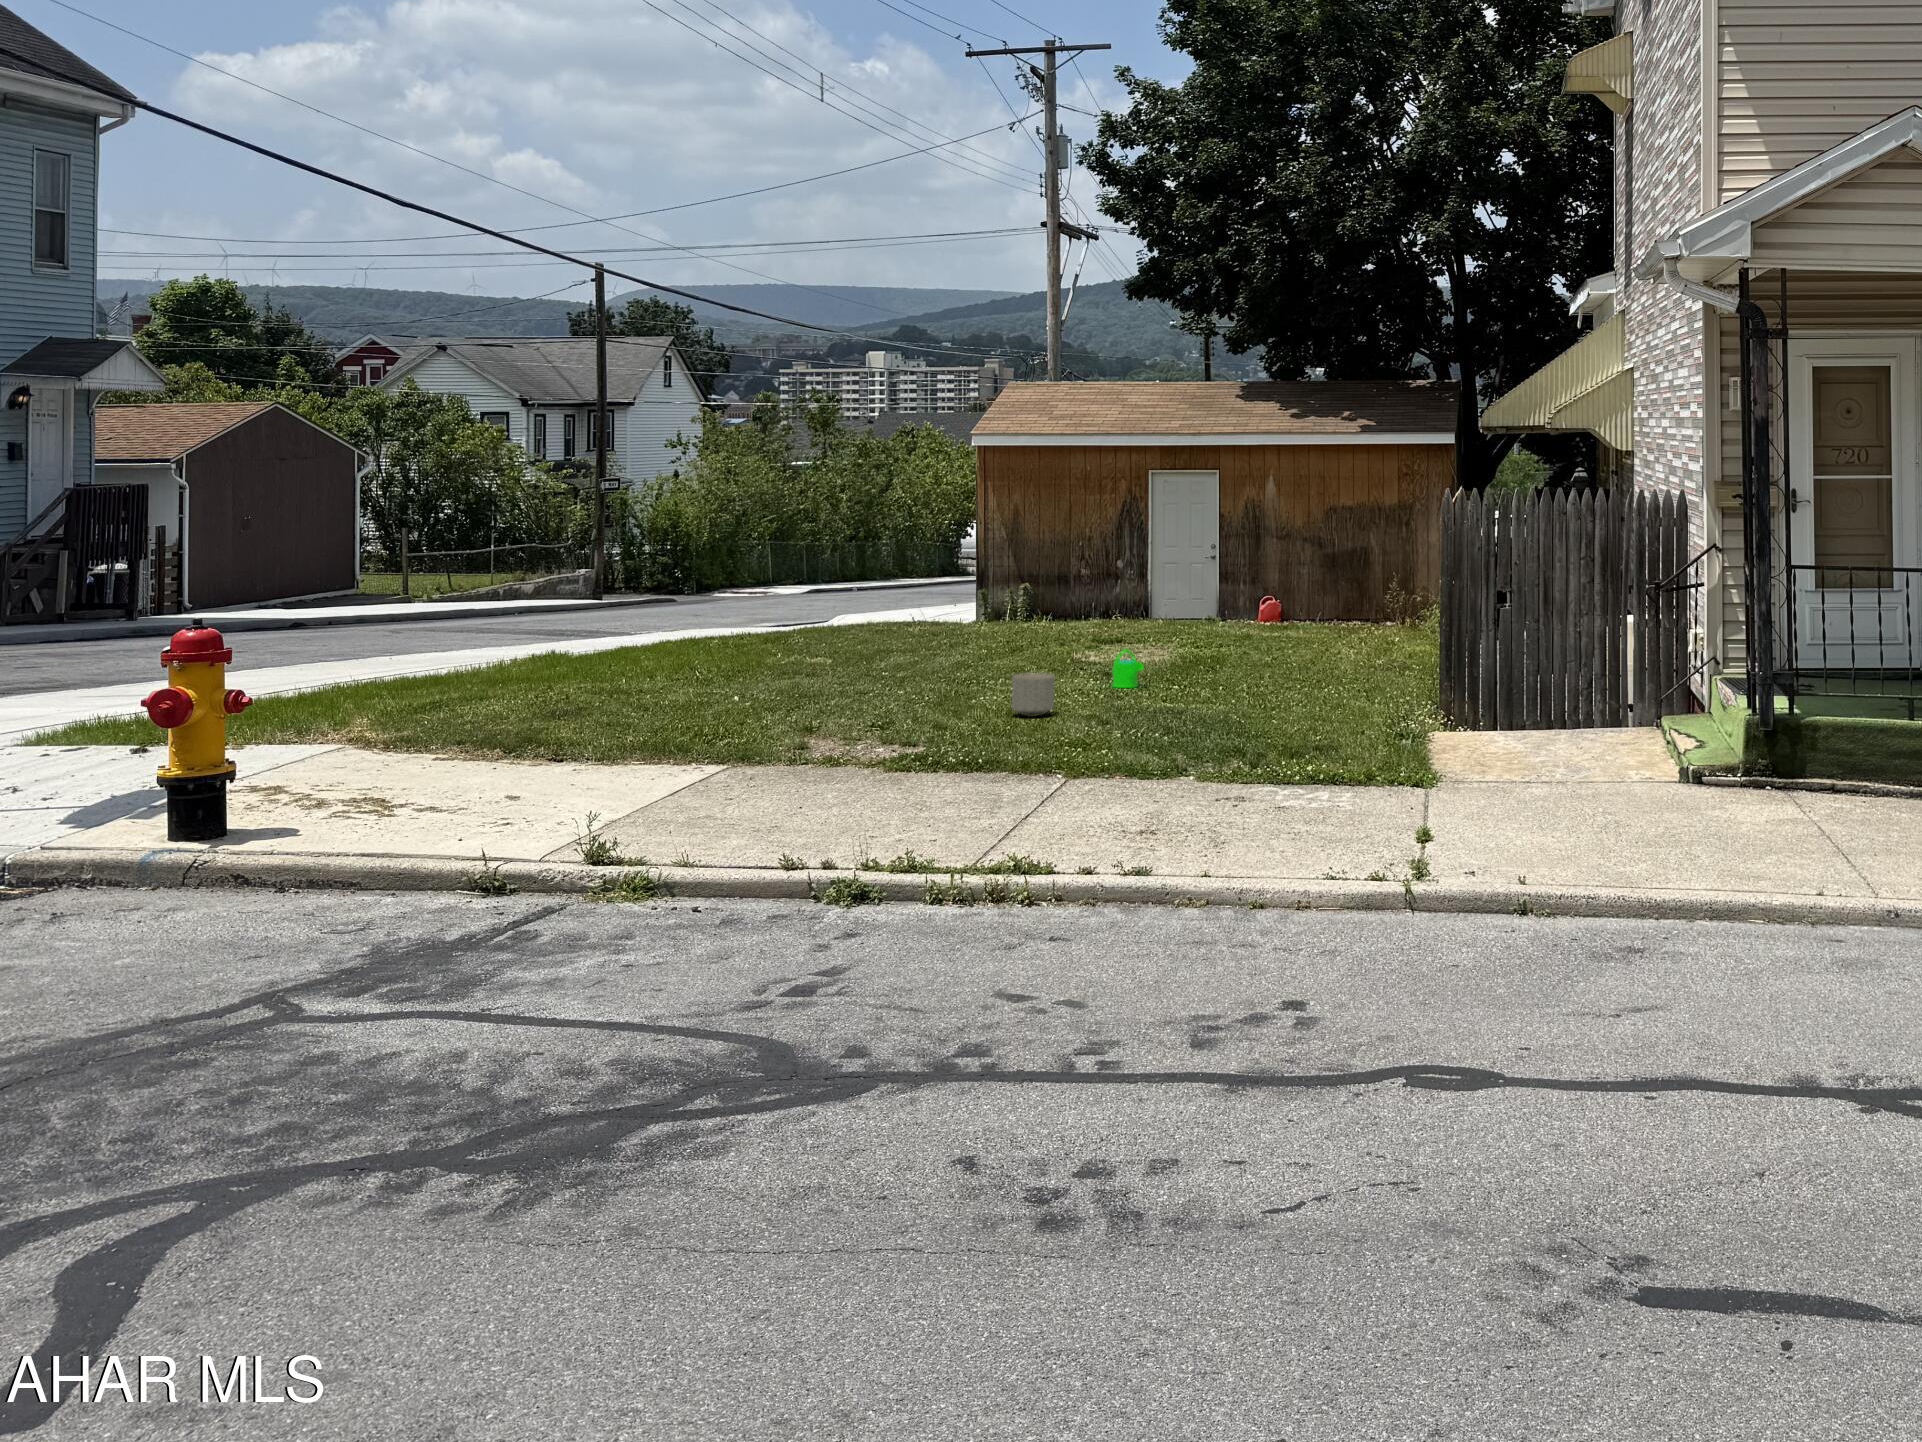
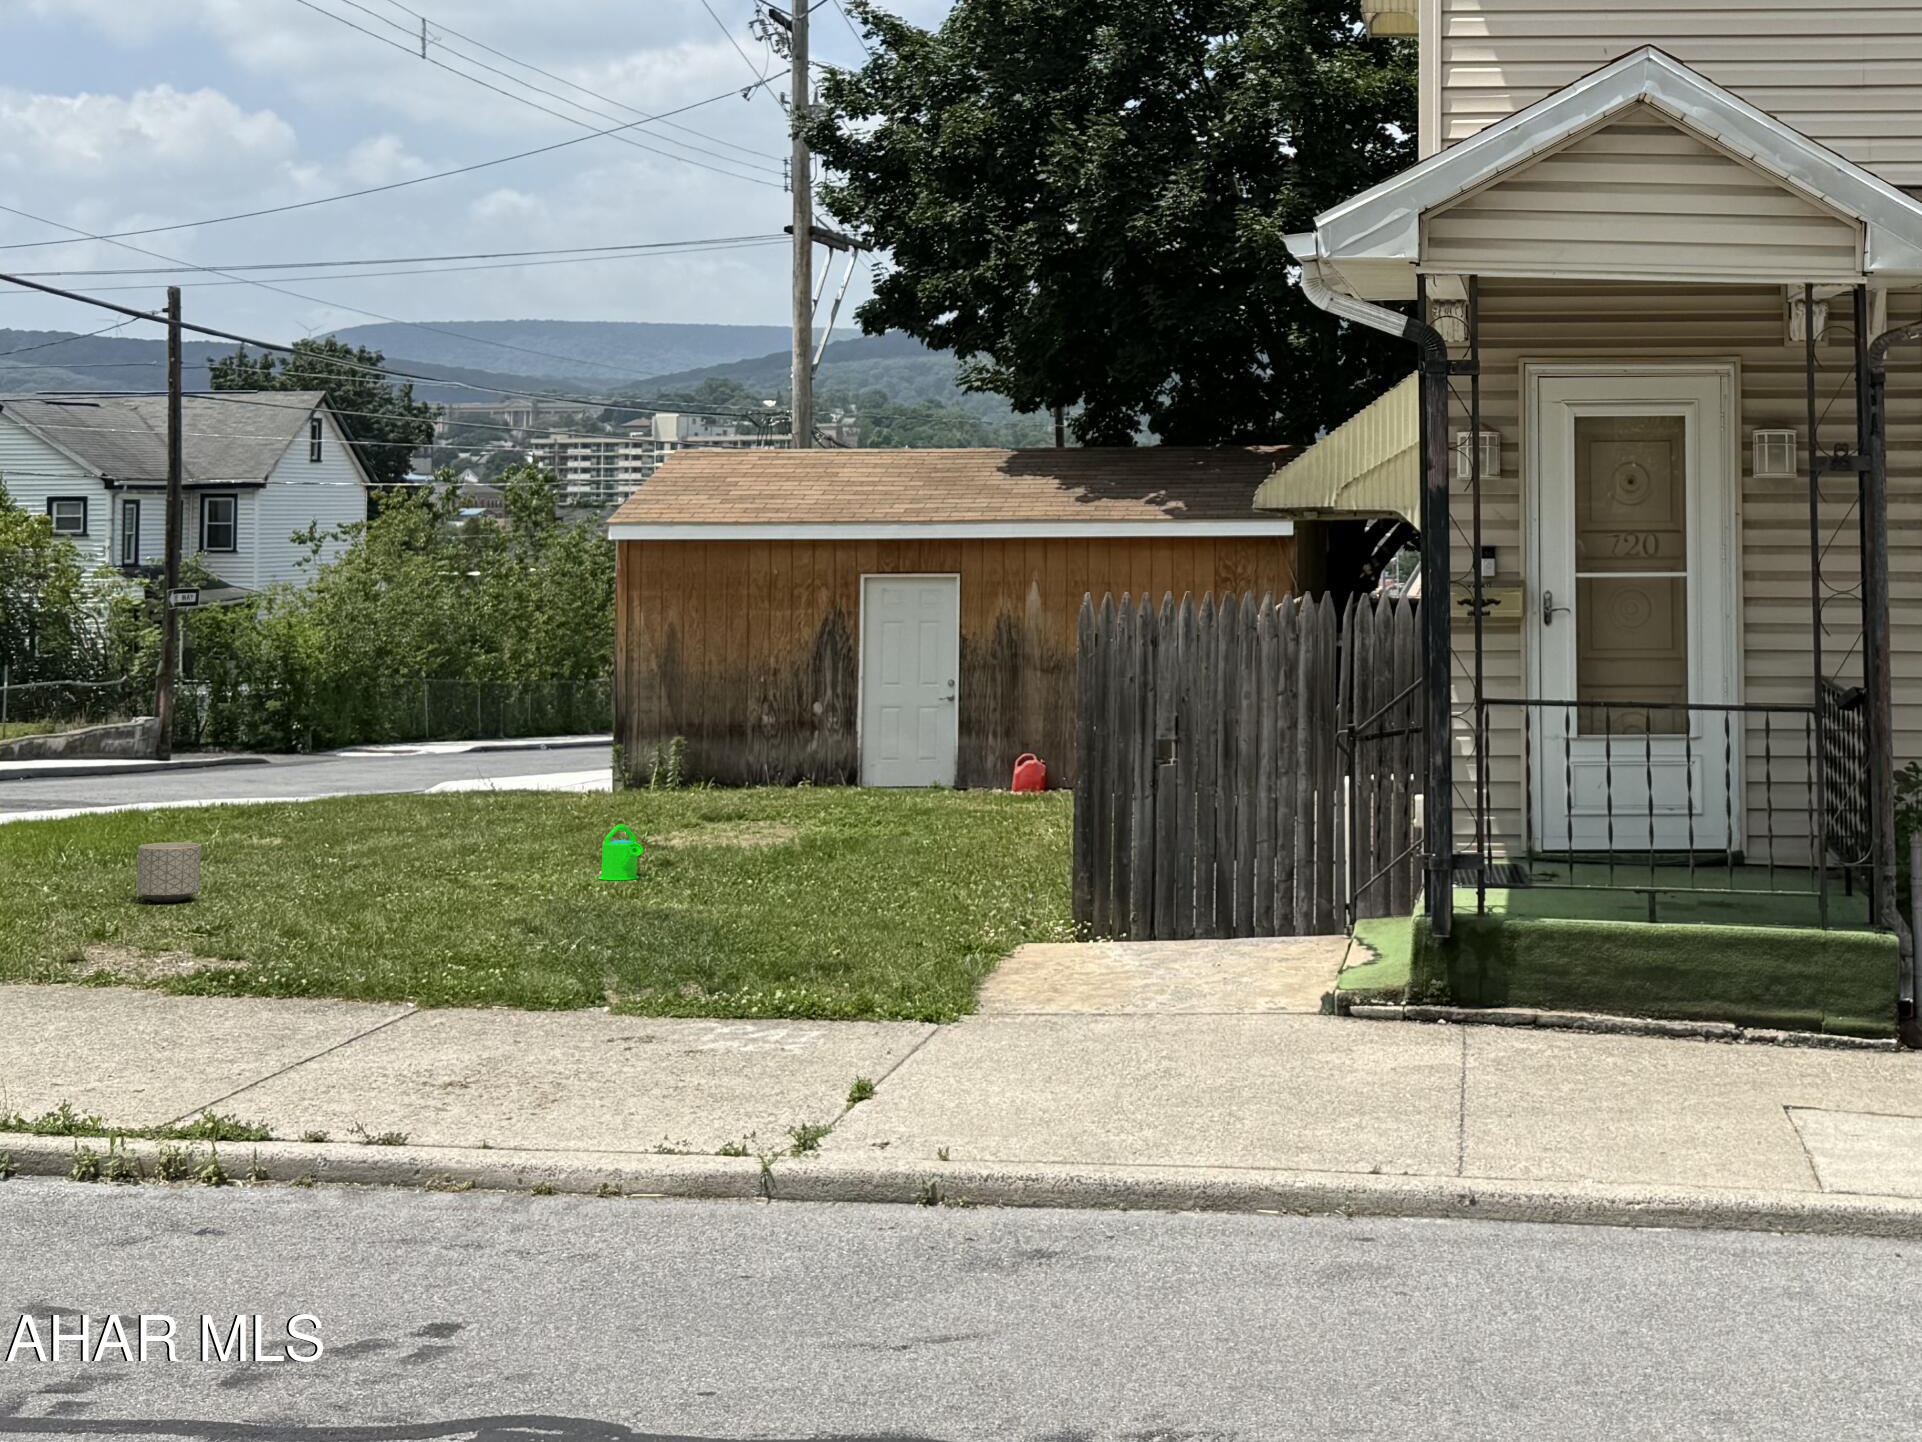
planter: present [1012,673,1055,717] -> present [136,842,201,902]

